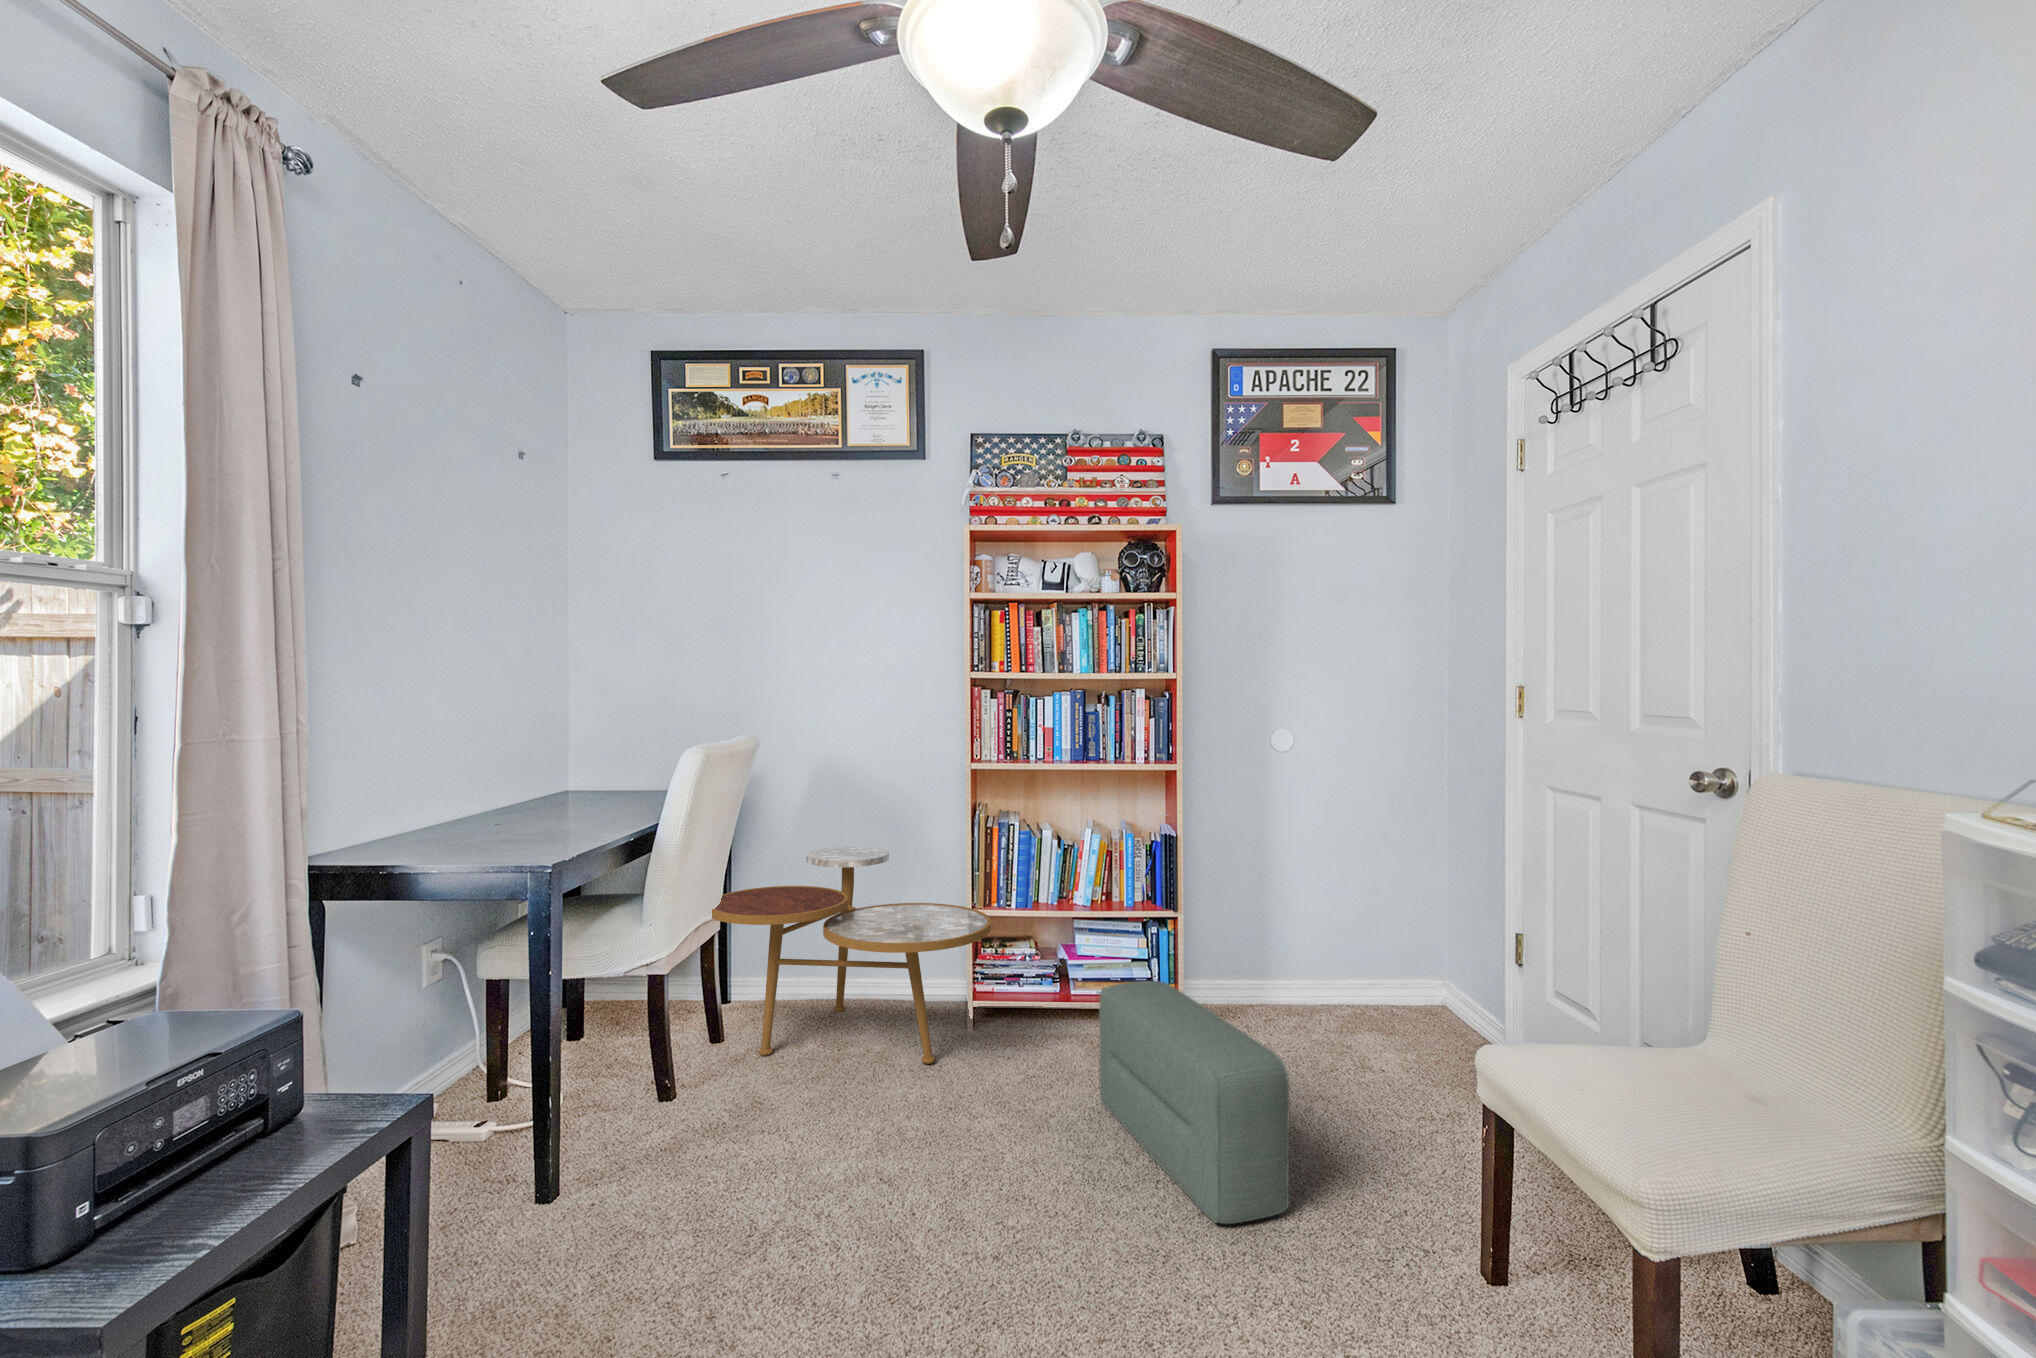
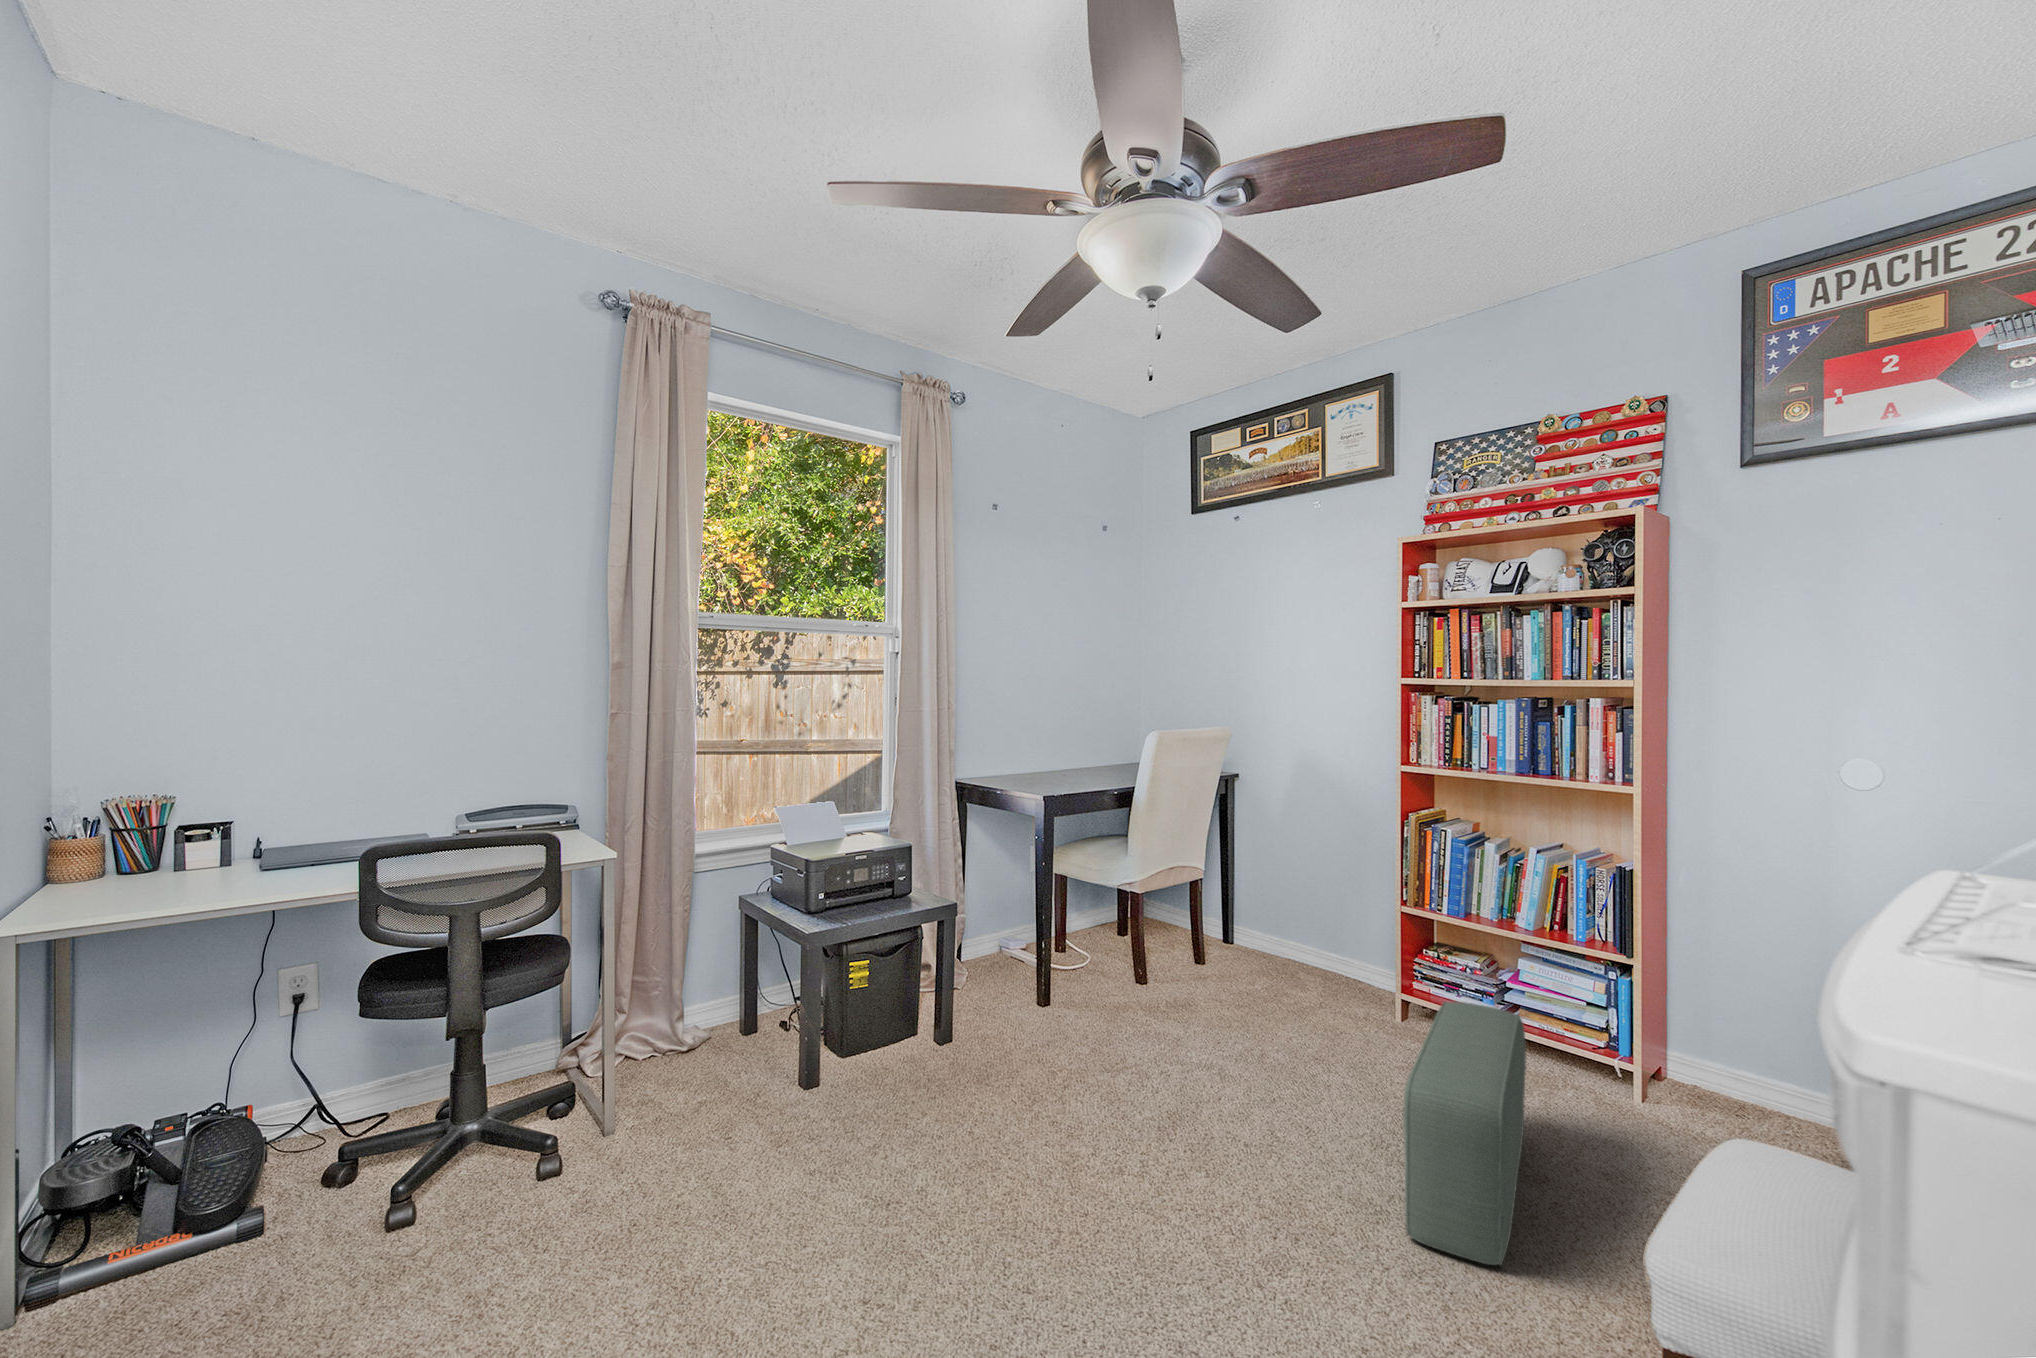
side table: present [712,847,991,1064] -> none [1169,833,1396,1034]

